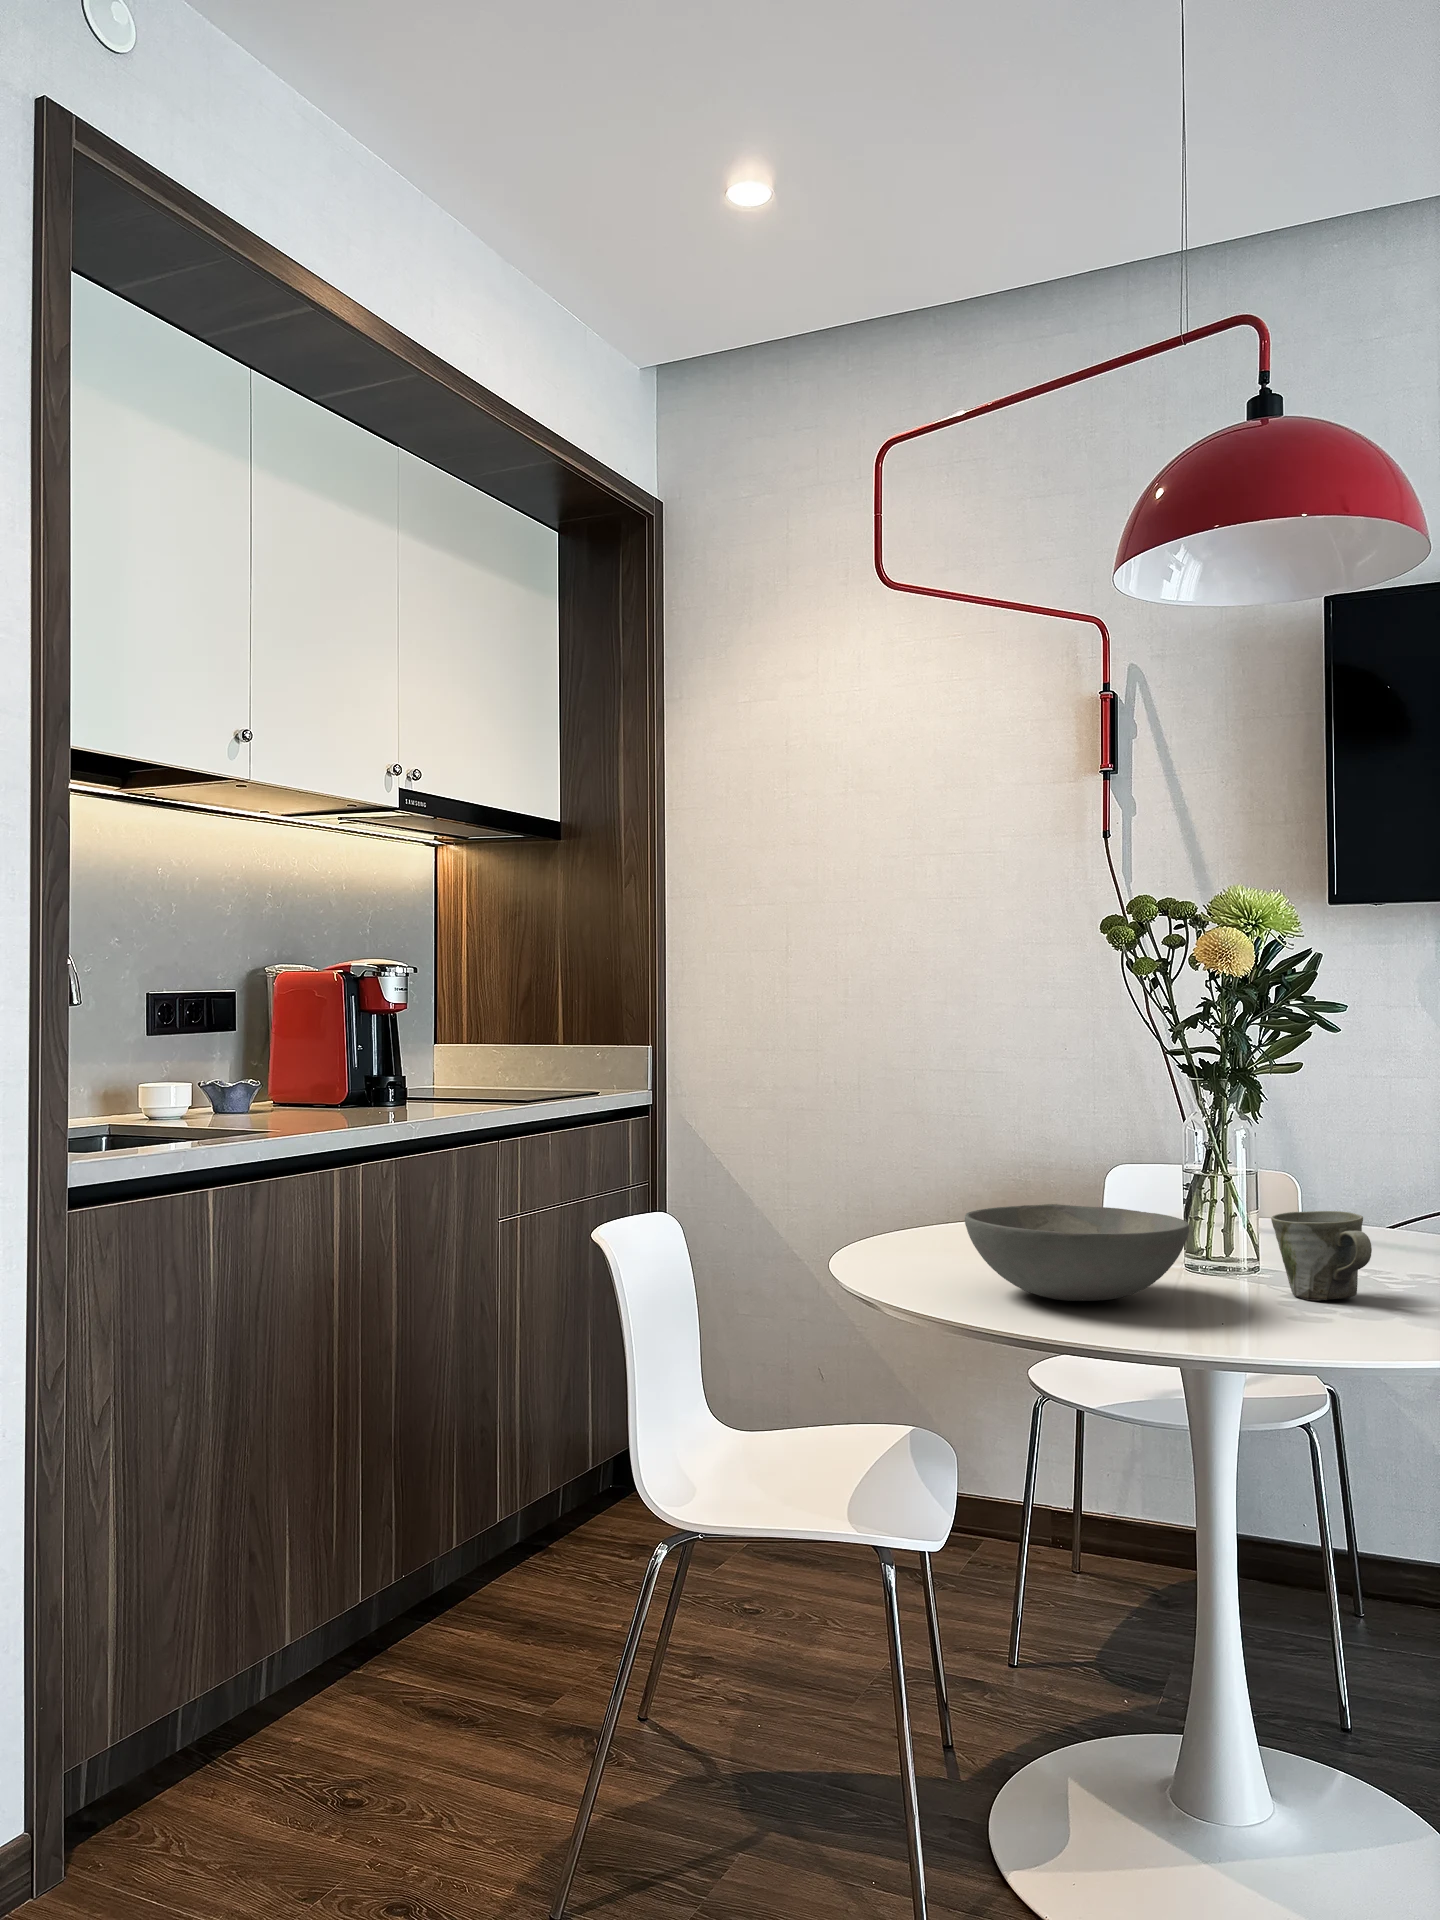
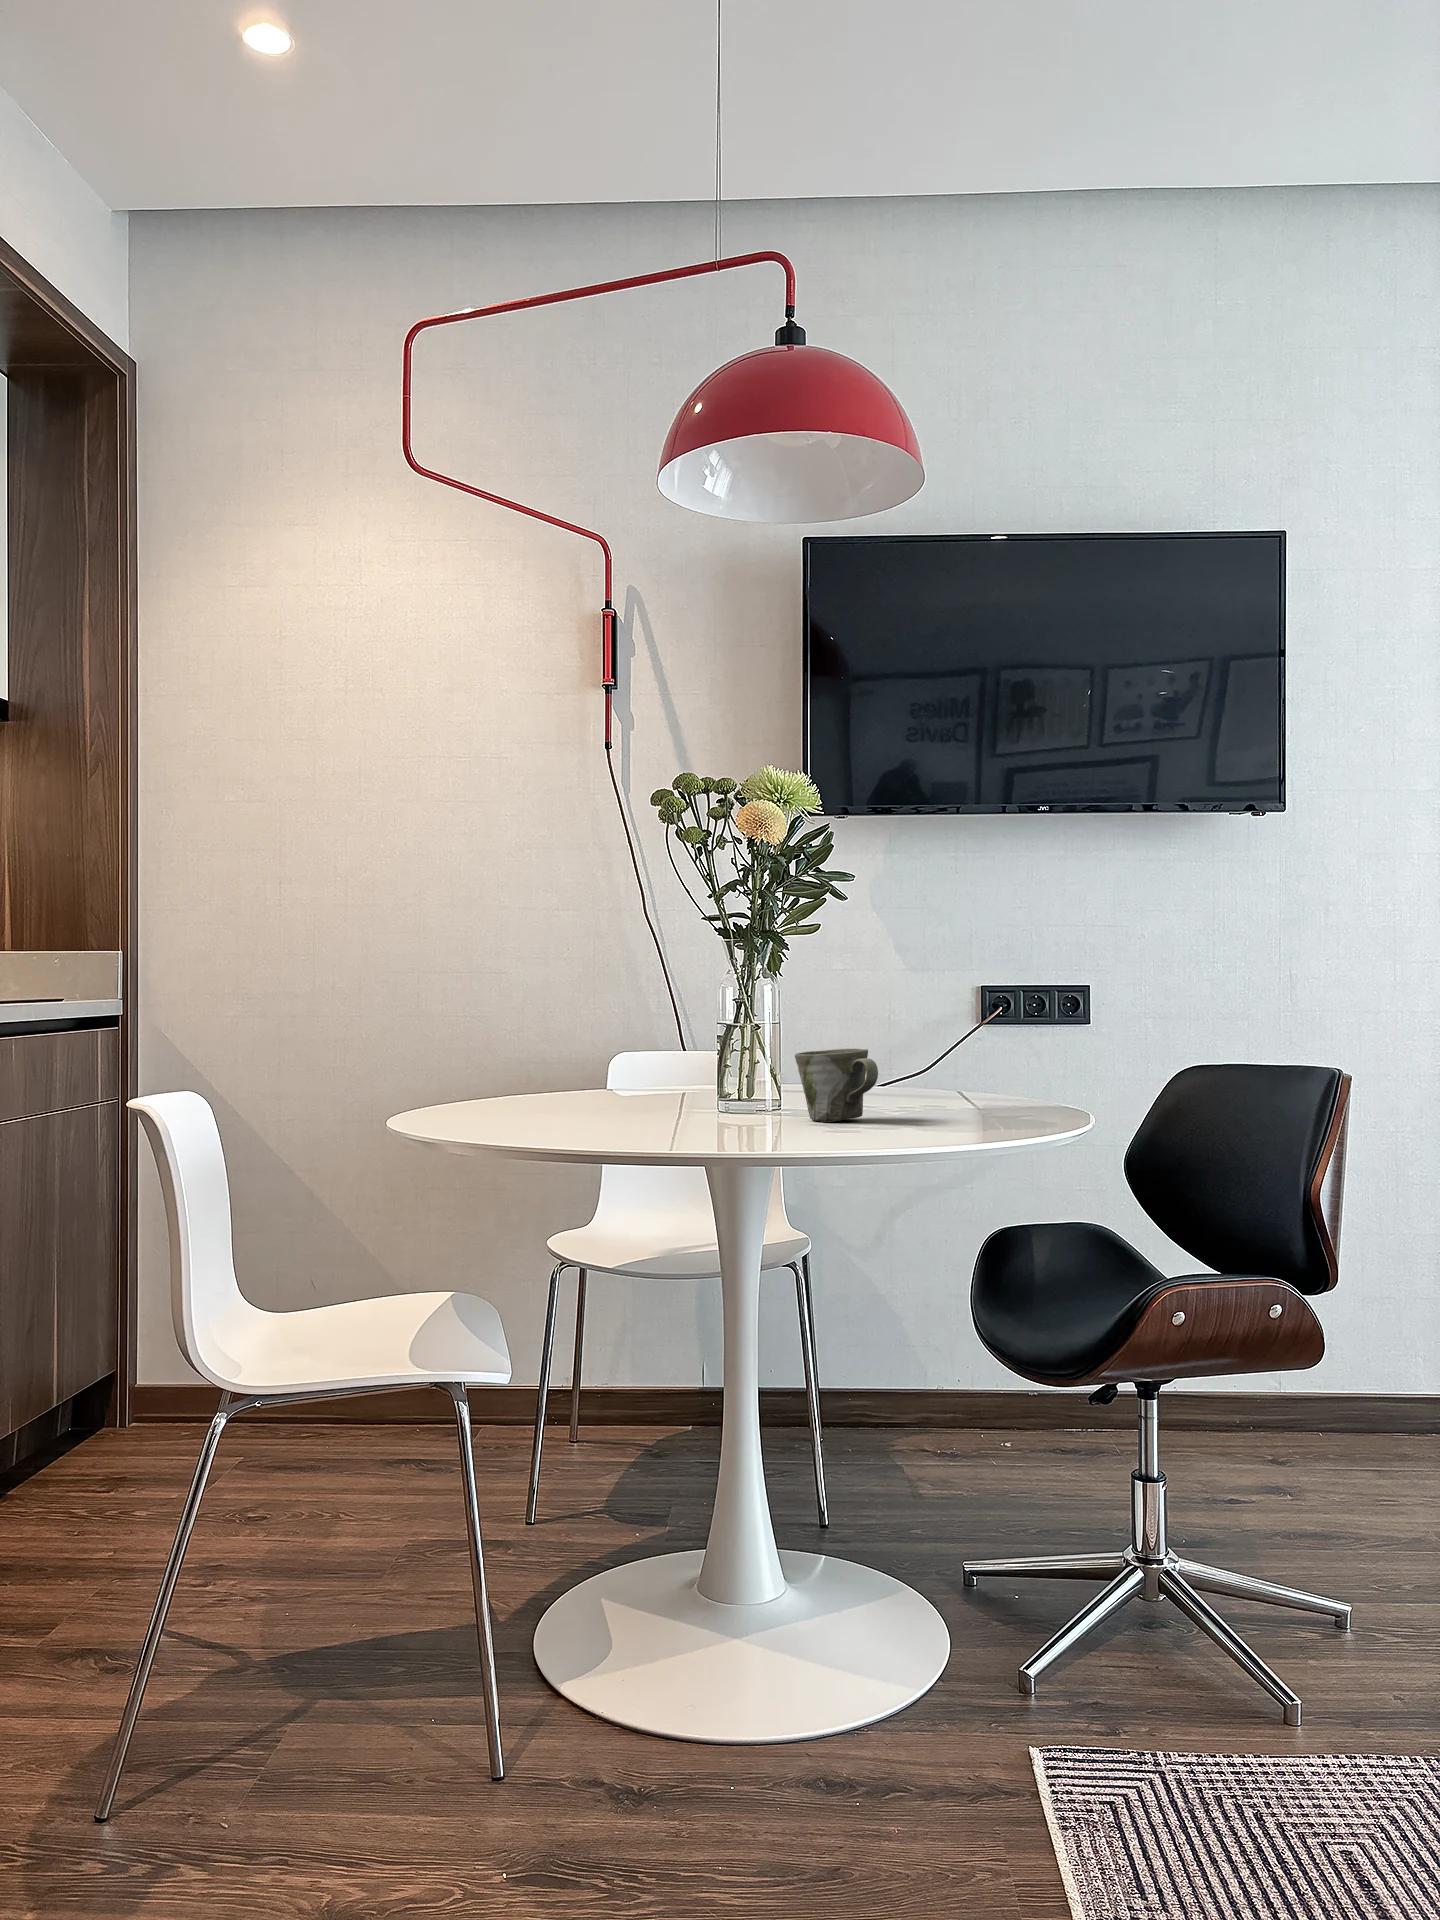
bowl: present [965,1204,1189,1301] -> none [535,1053,736,1128]

